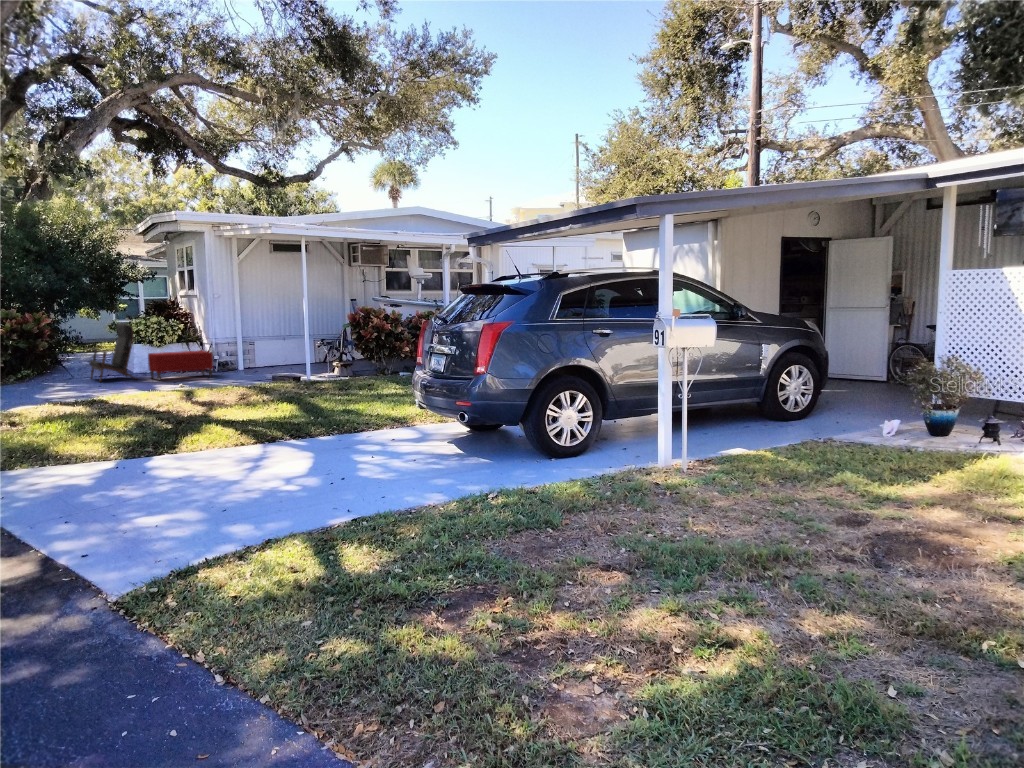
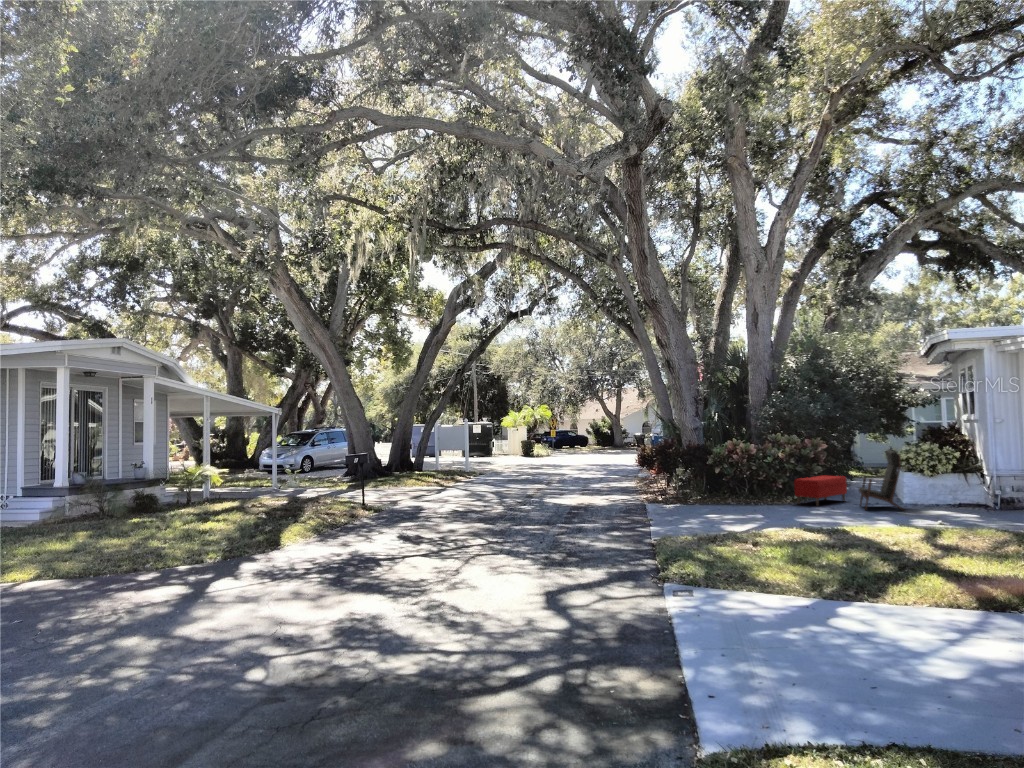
bench: present [148,351,213,381] -> present [794,476,847,506]

